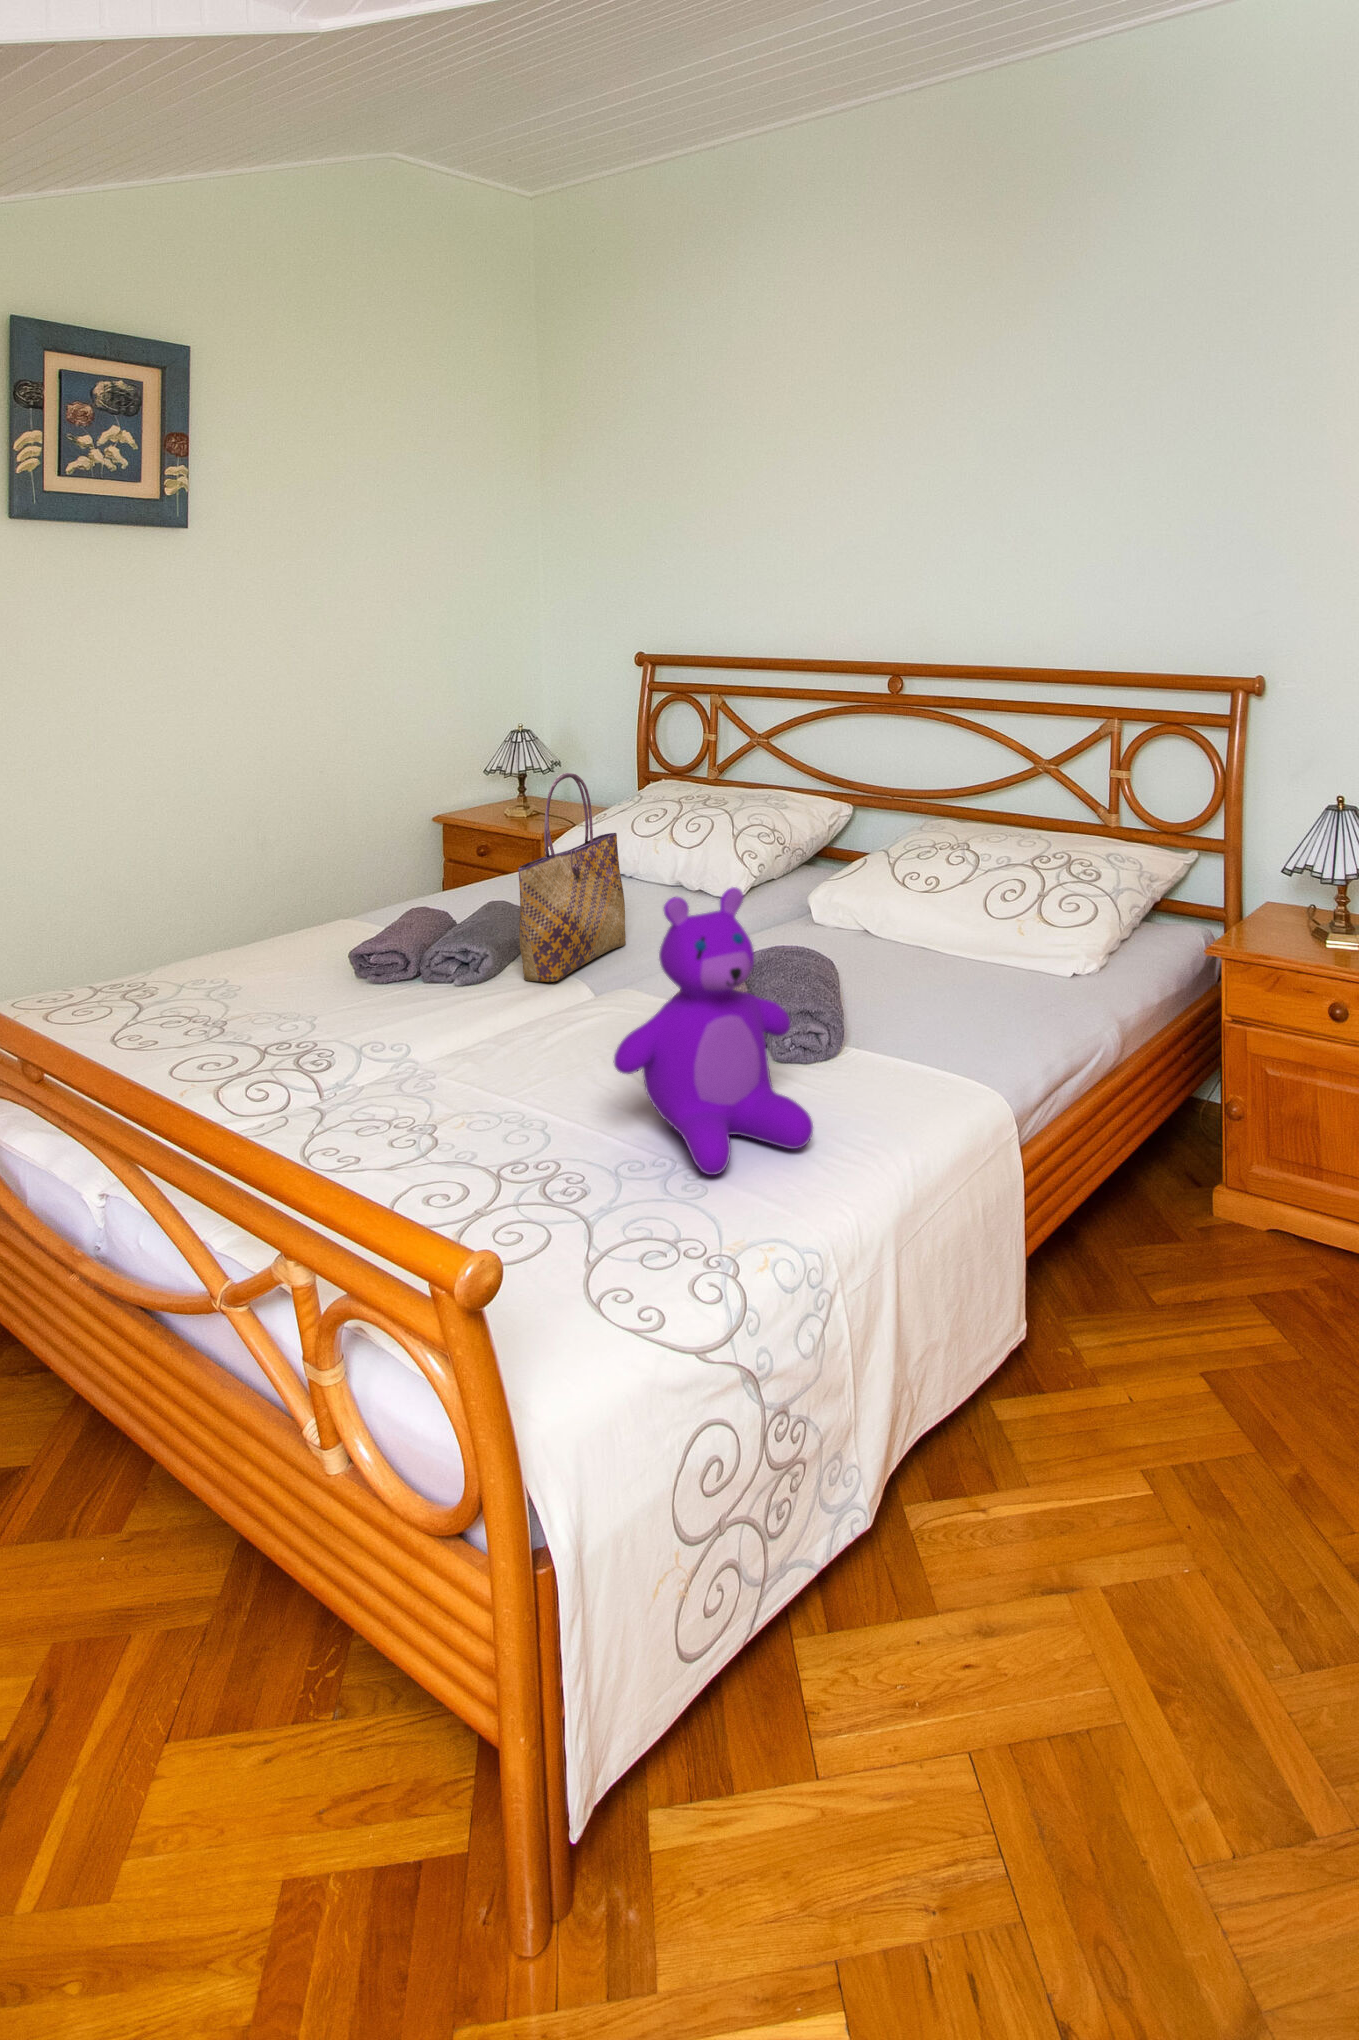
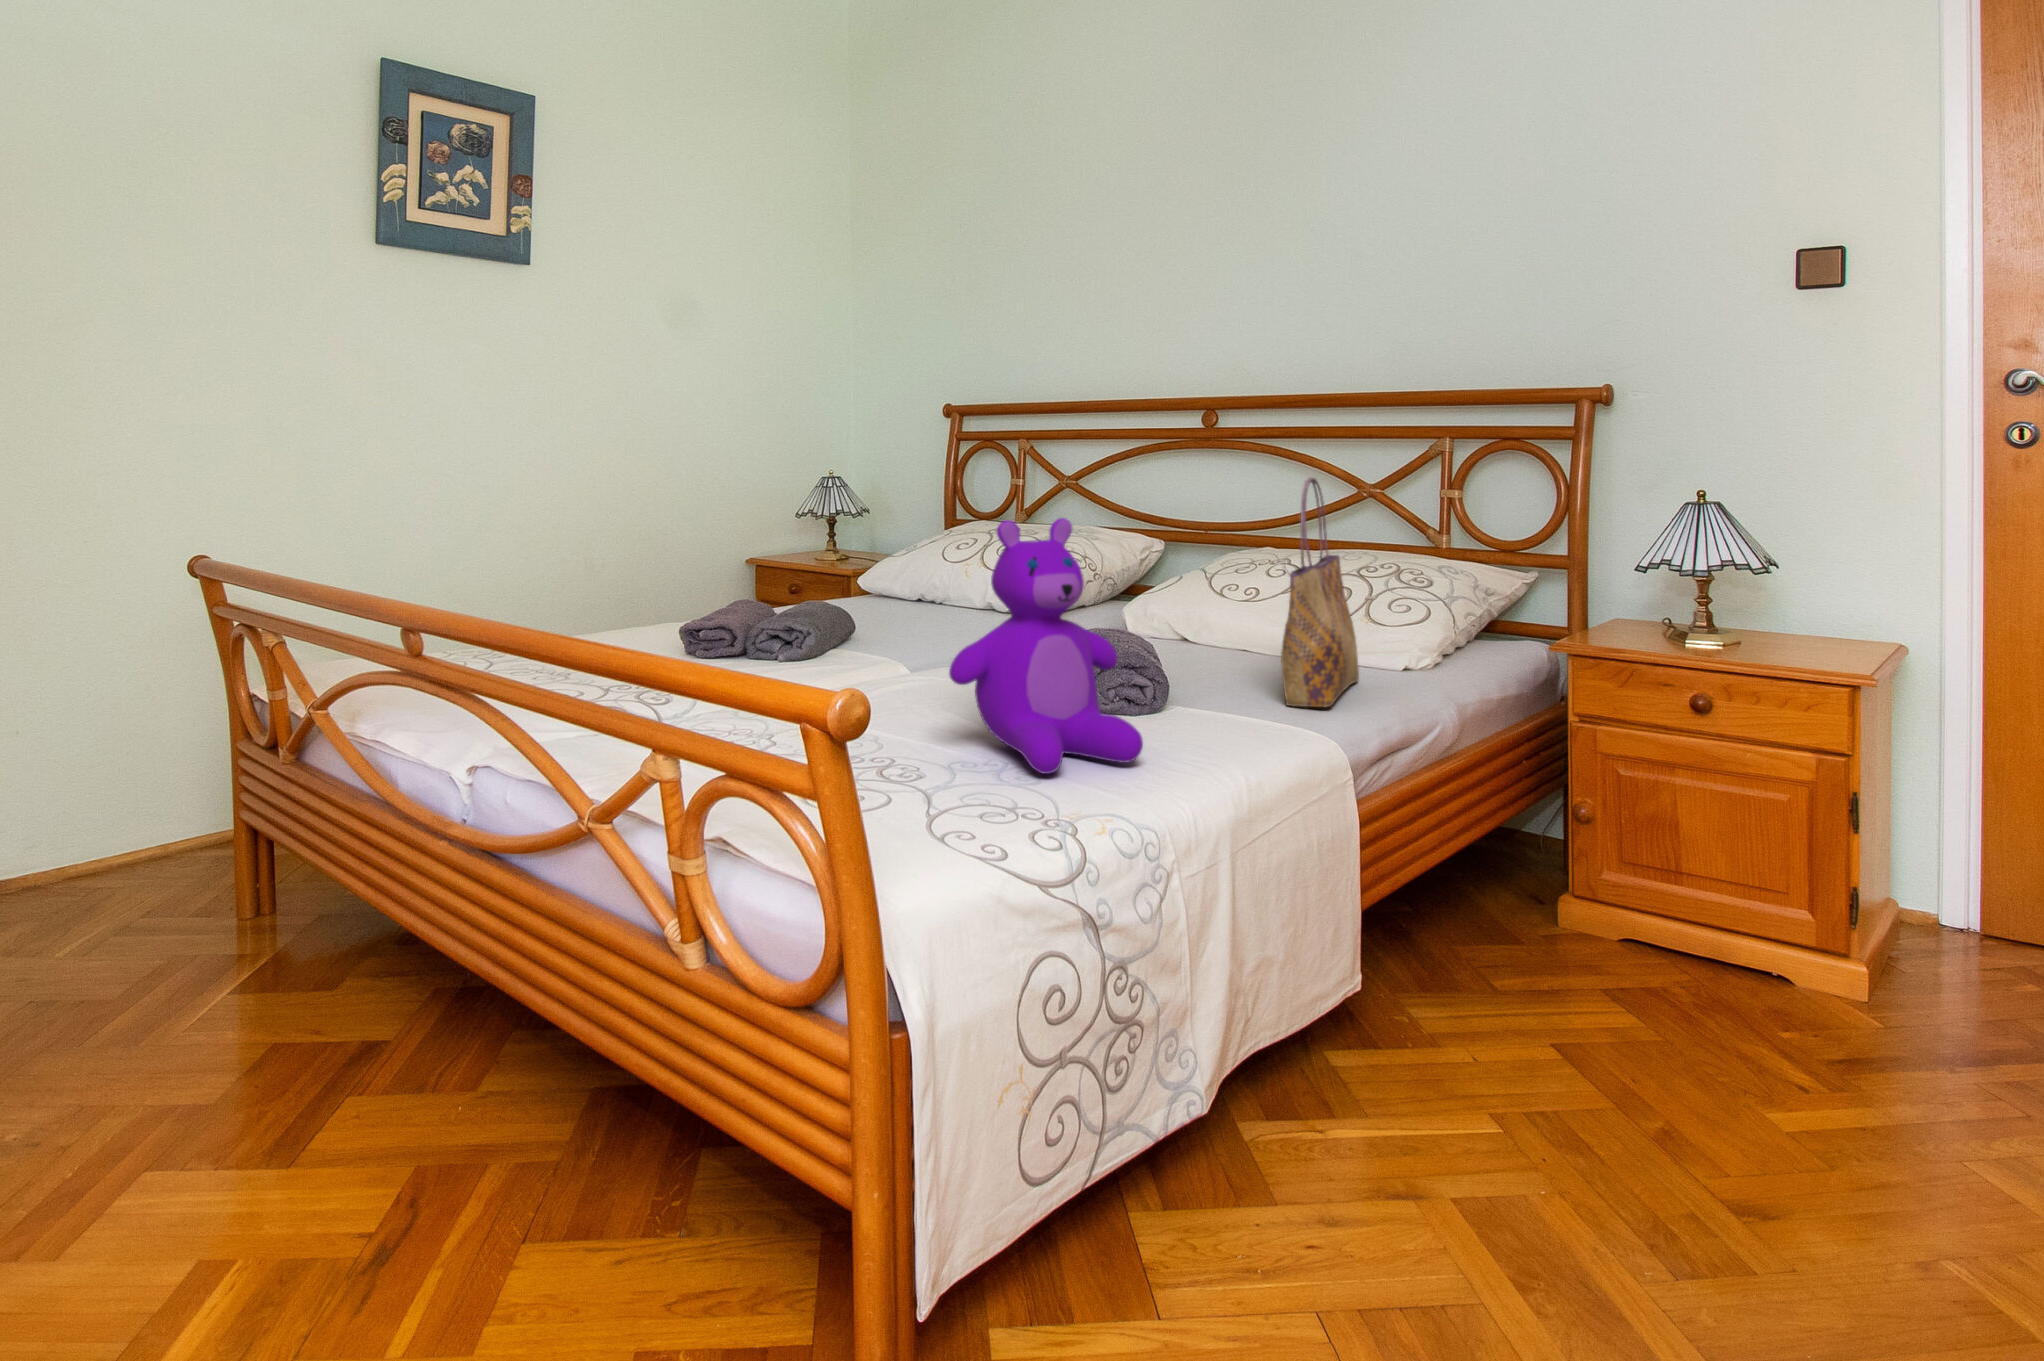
tote bag: present [518,773,626,982] -> present [1281,476,1359,707]

